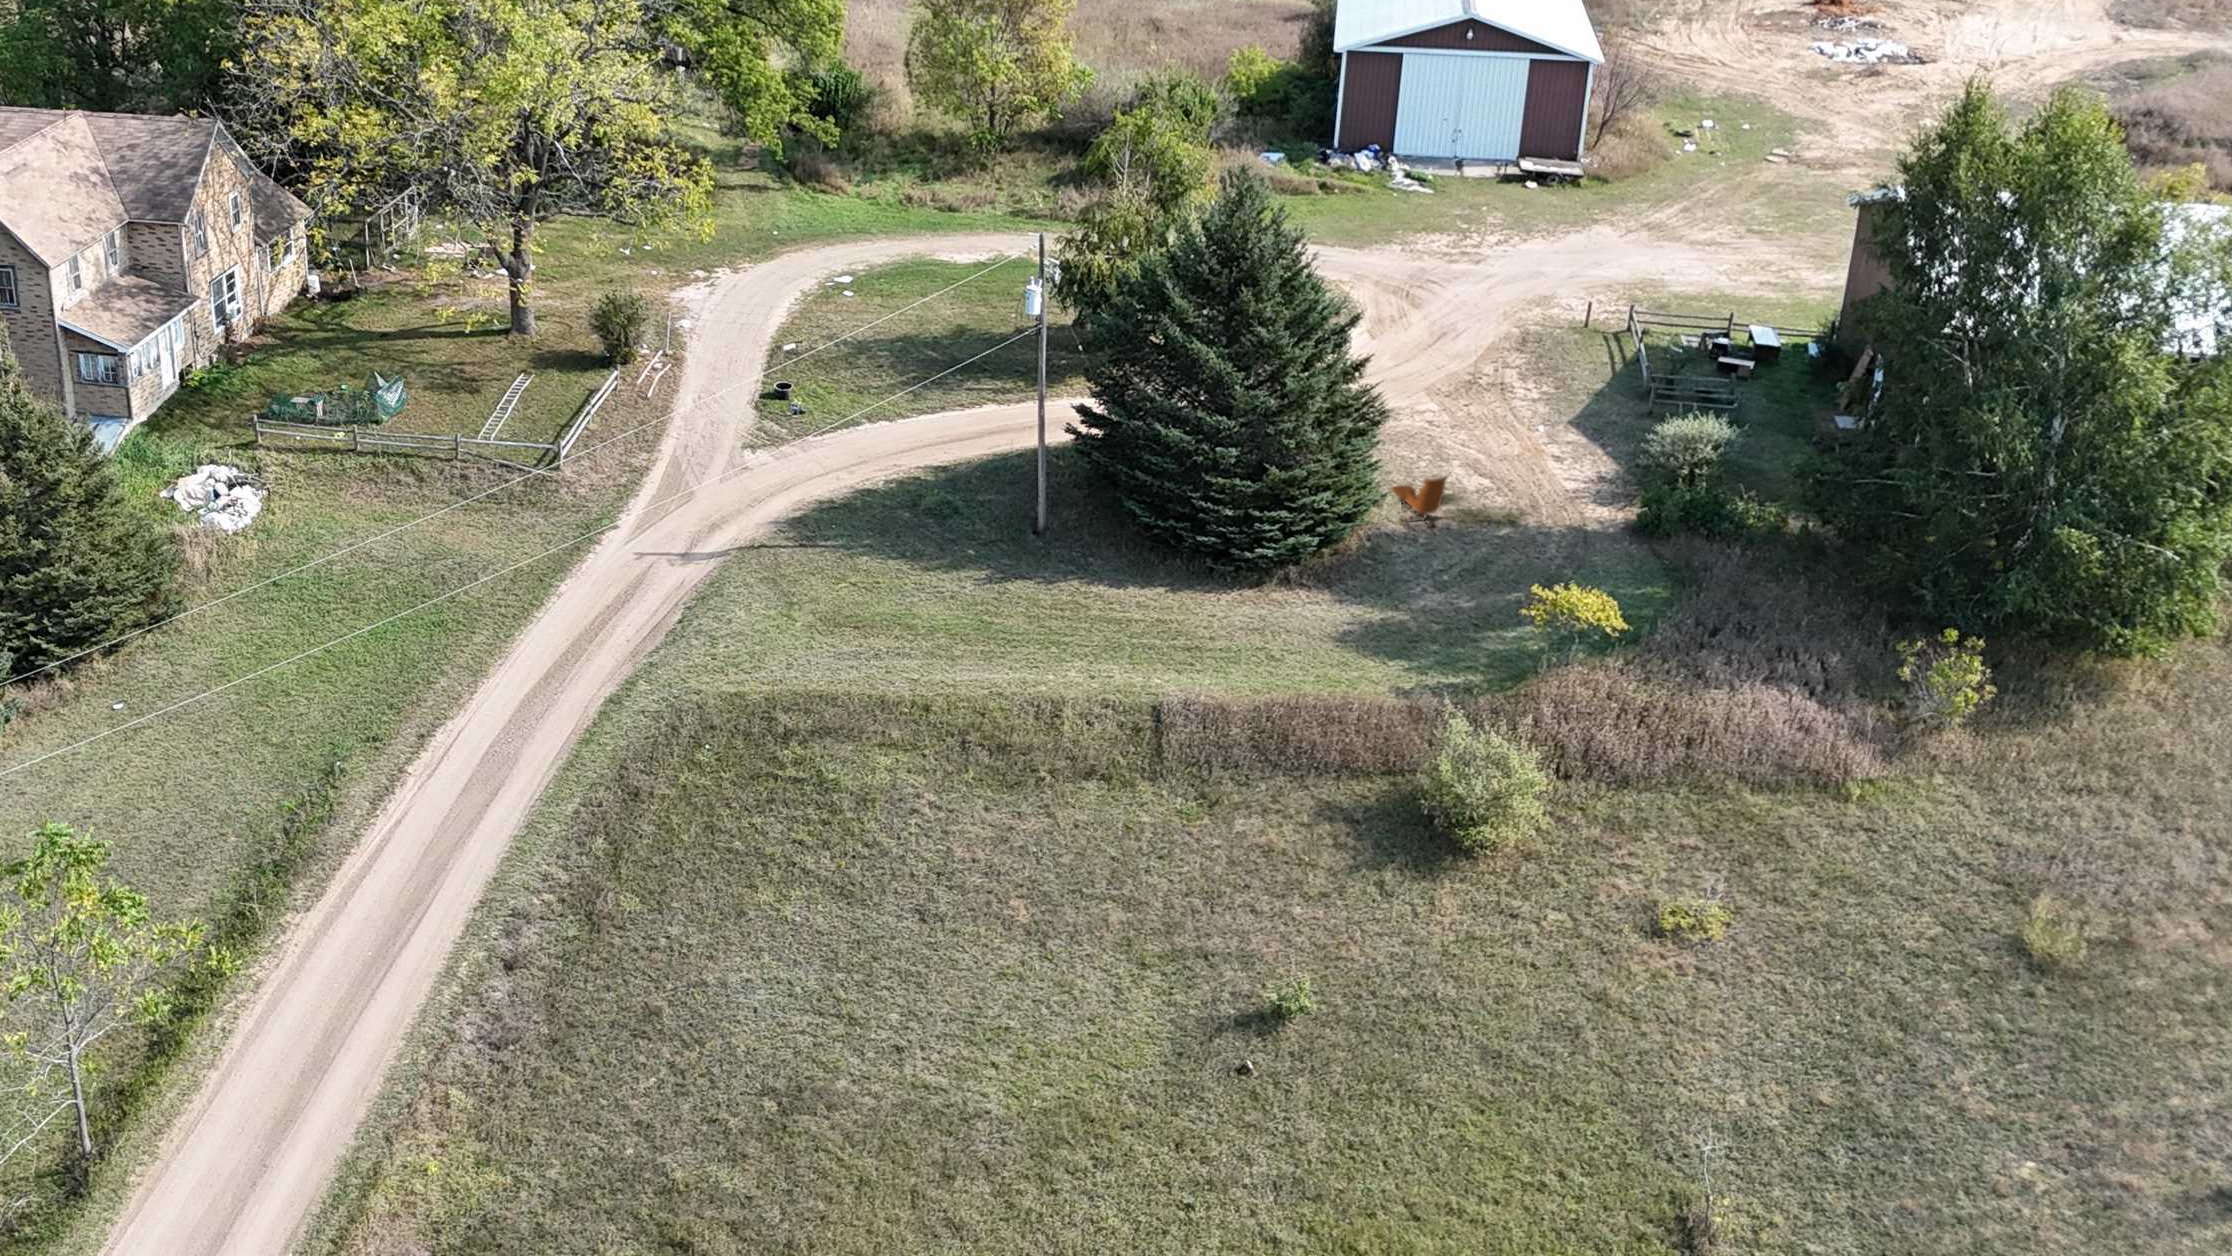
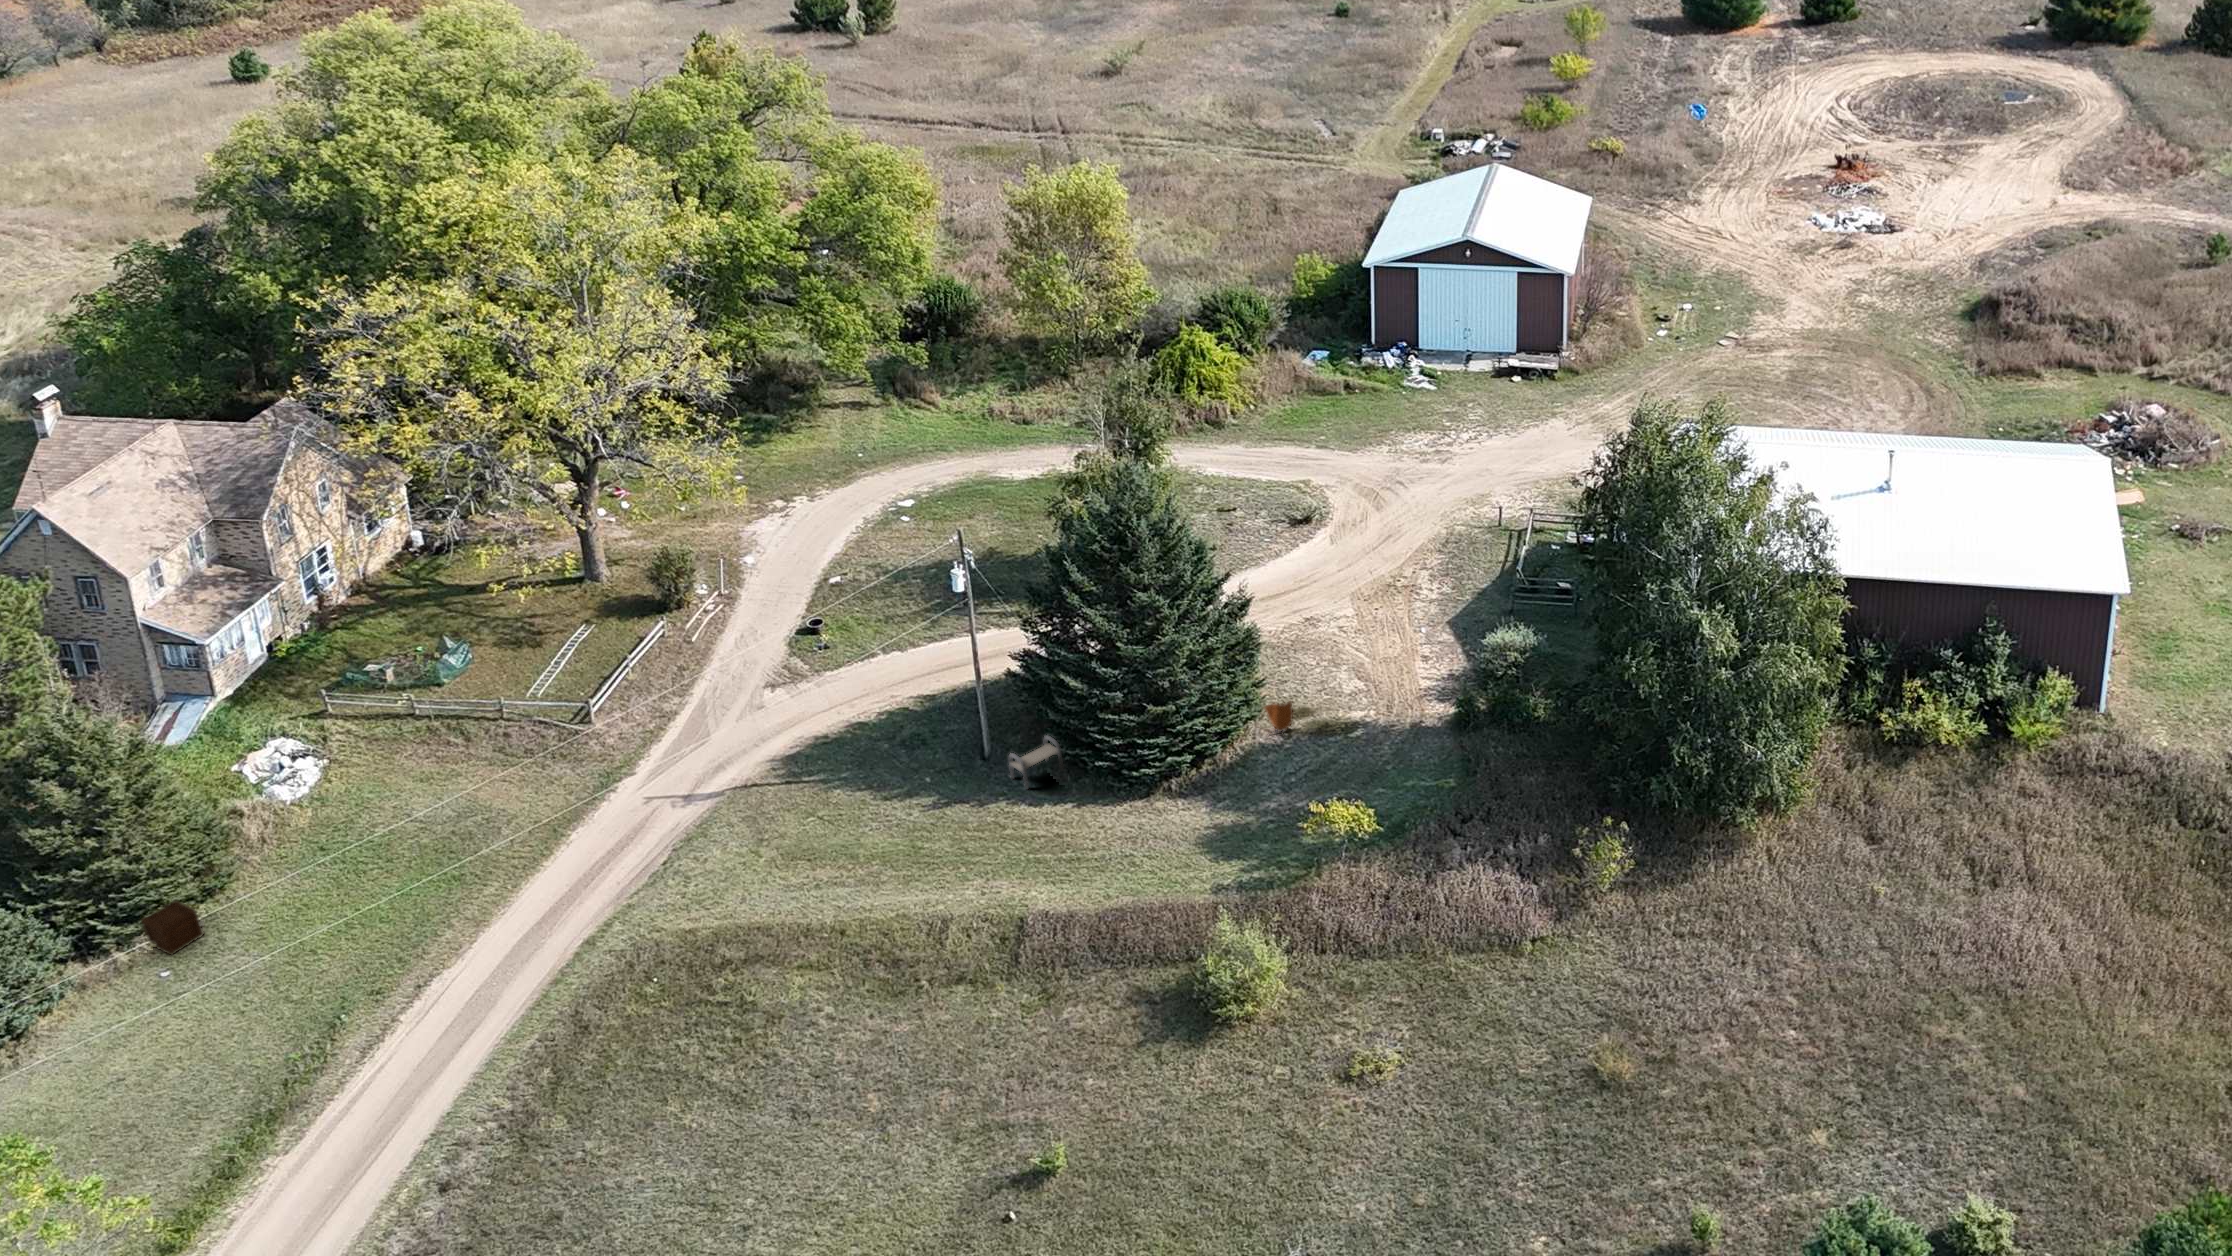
bench: none [1081,502,1147,567] -> present [1009,736,1064,789]
wooden crate: none [86,621,153,686] -> present [141,901,204,955]

